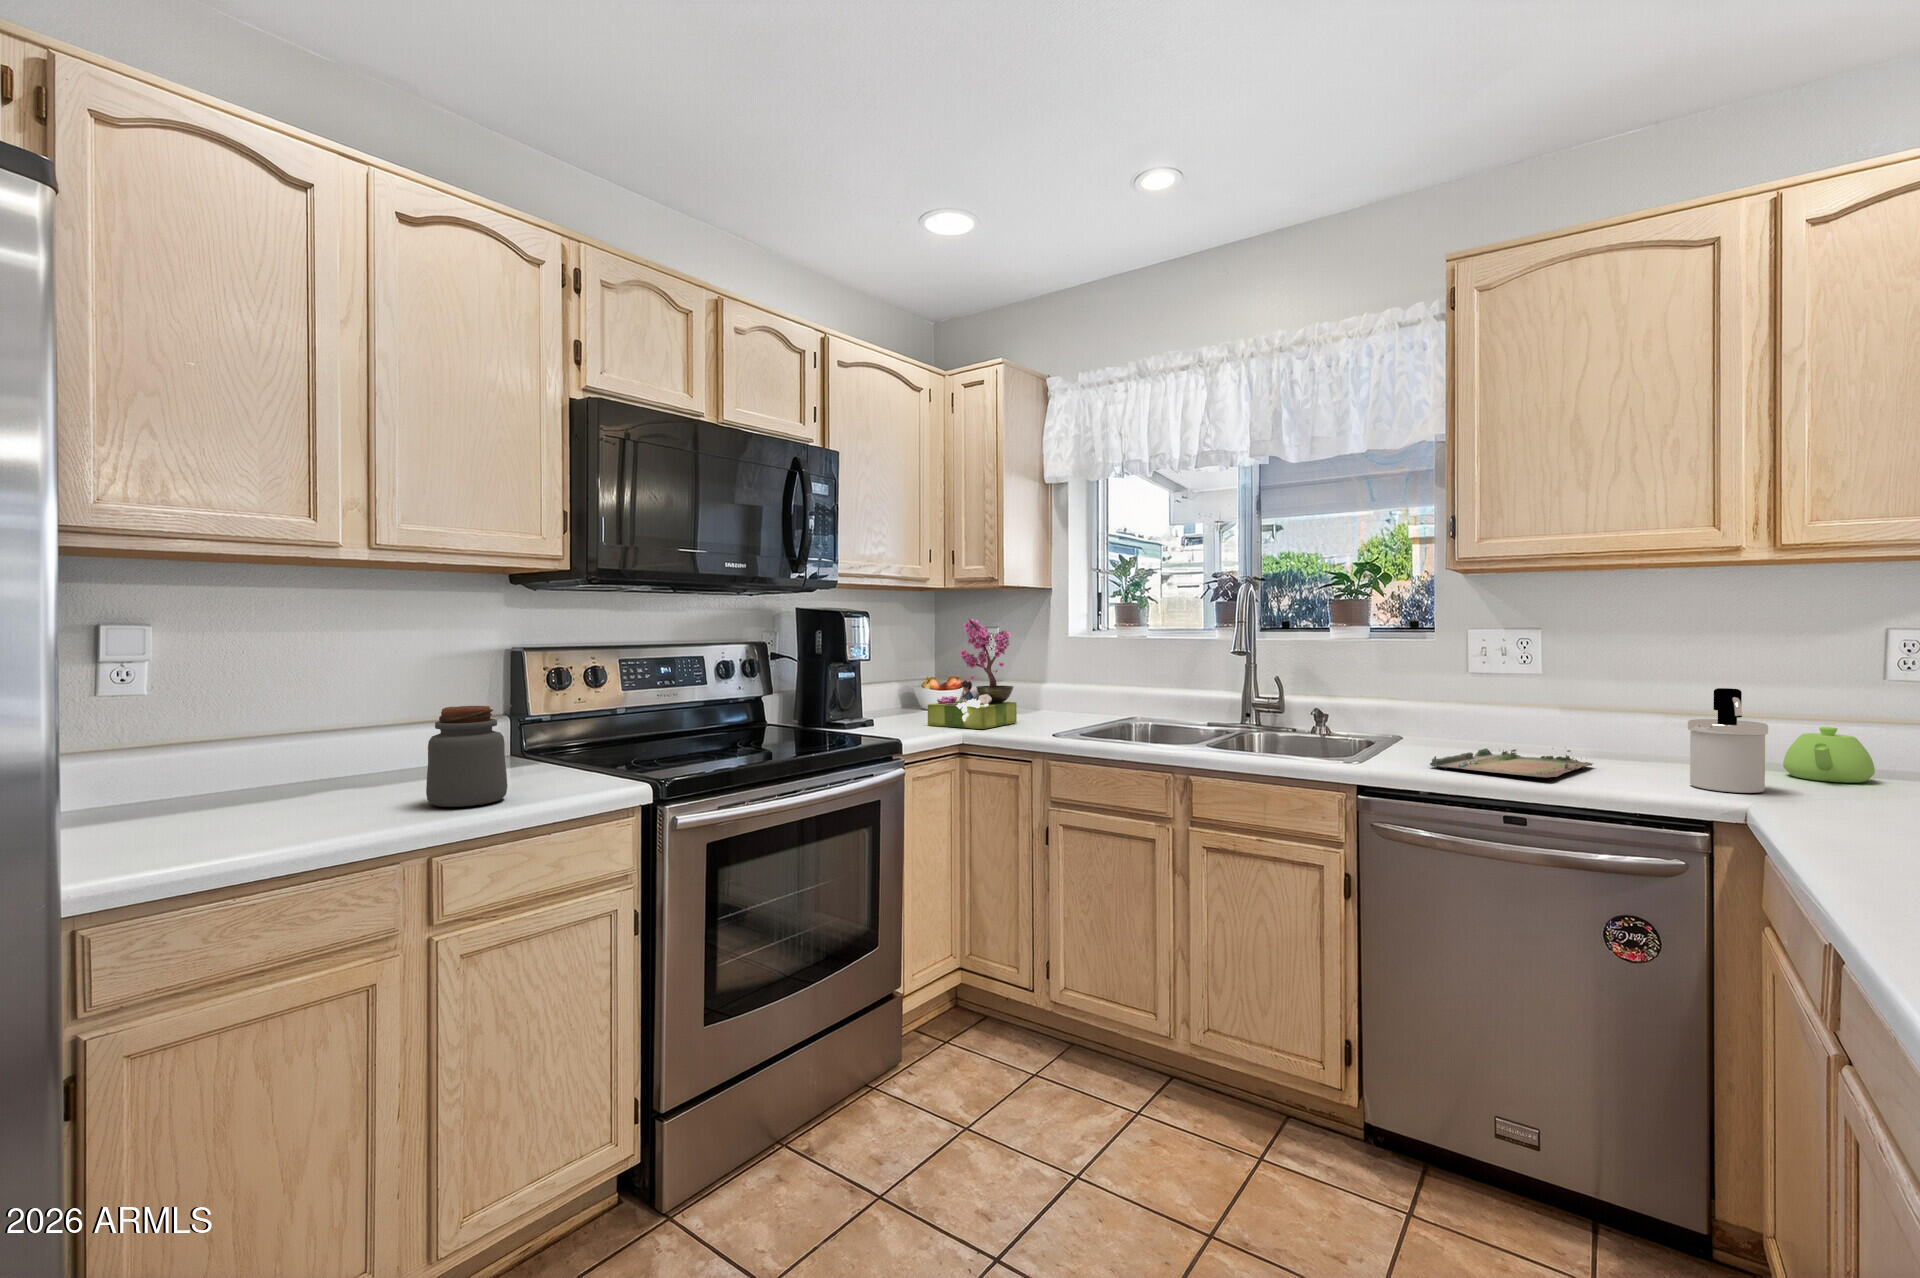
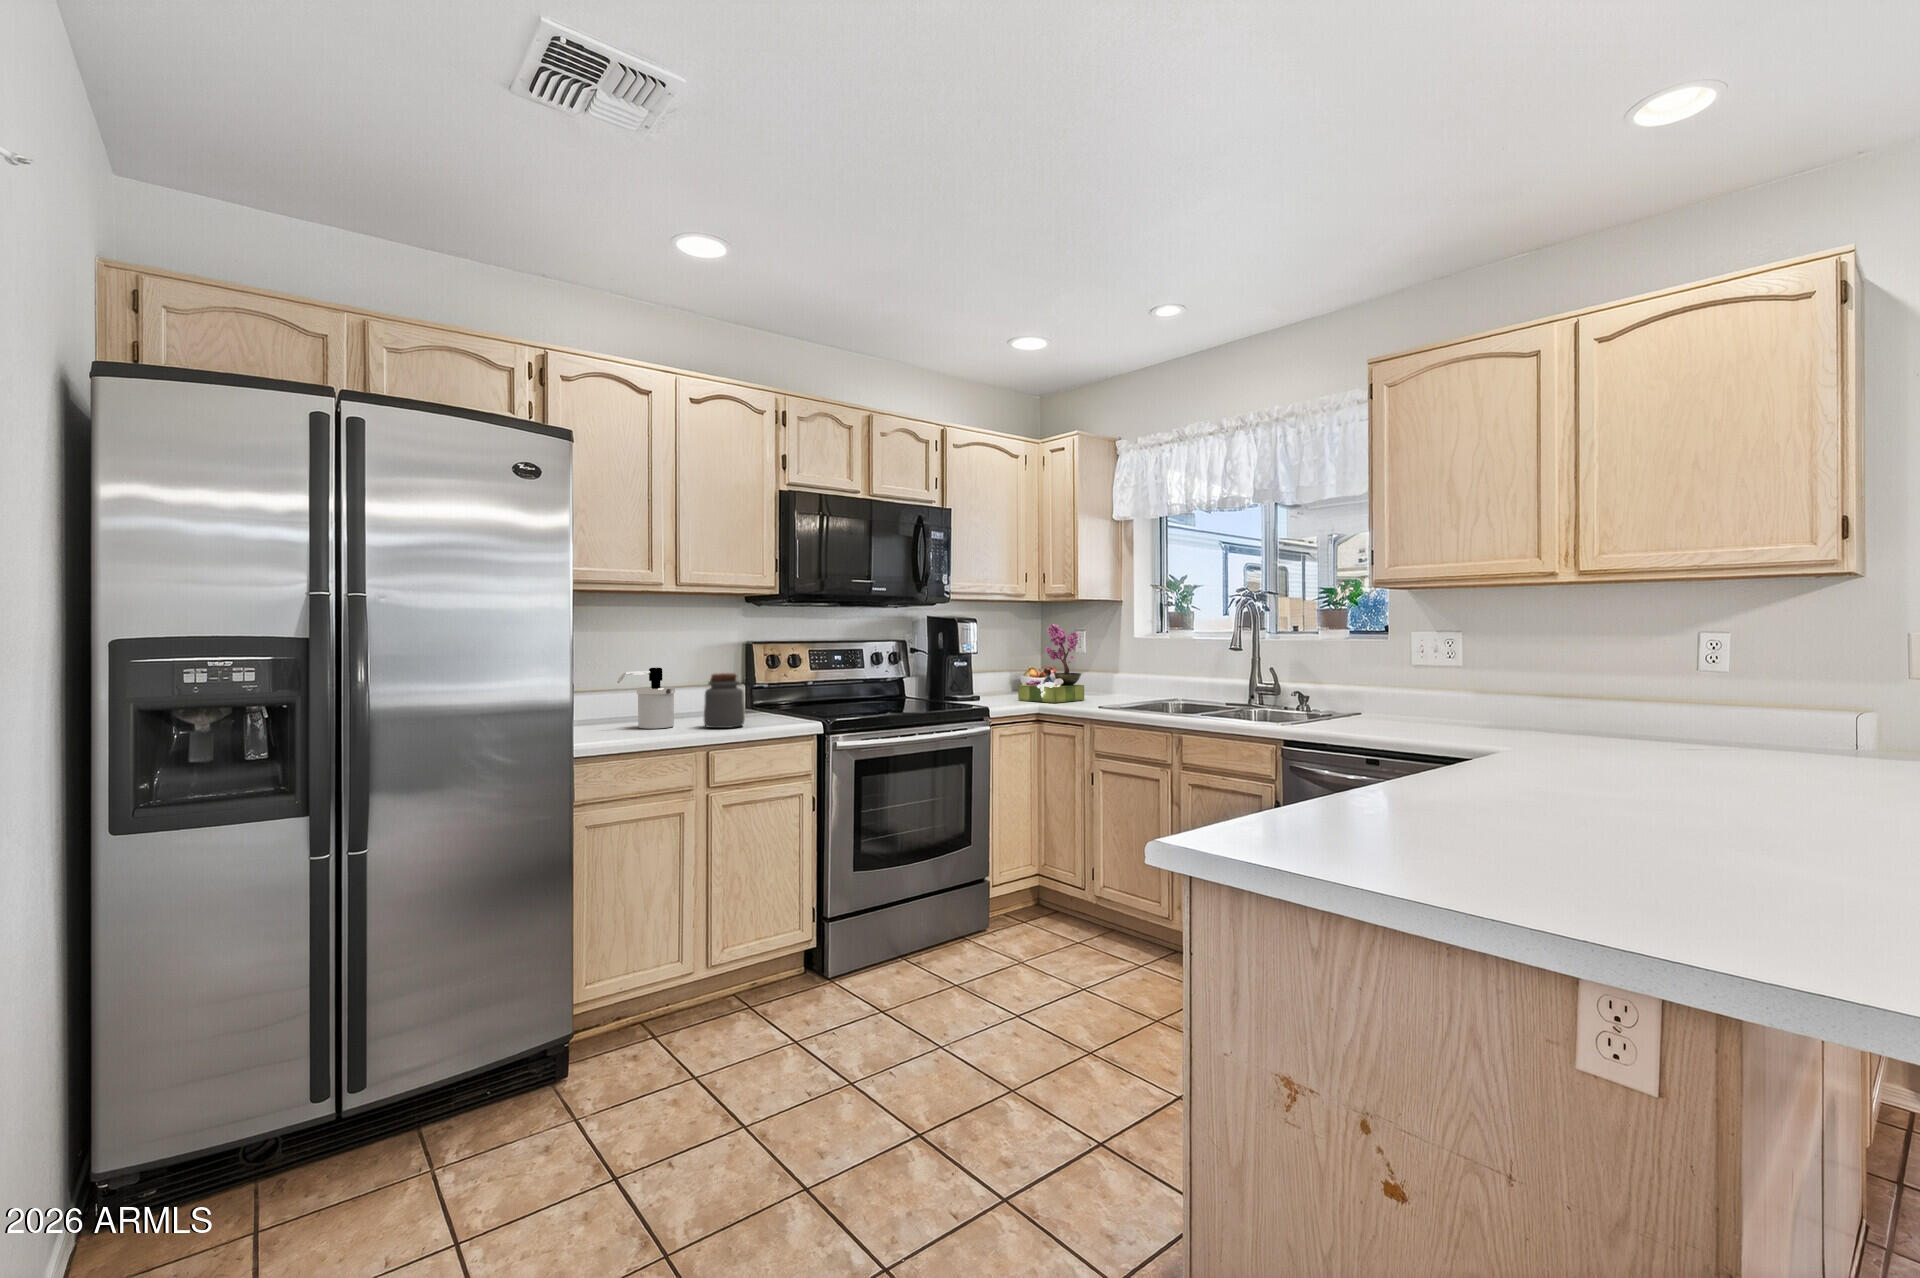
soap dispenser: present [1688,688,1768,793] -> present [617,668,675,729]
teapot: present [1783,727,1875,783] -> none [1597,701,1657,740]
tray: present [1430,748,1594,778] -> none [1337,715,1462,732]

